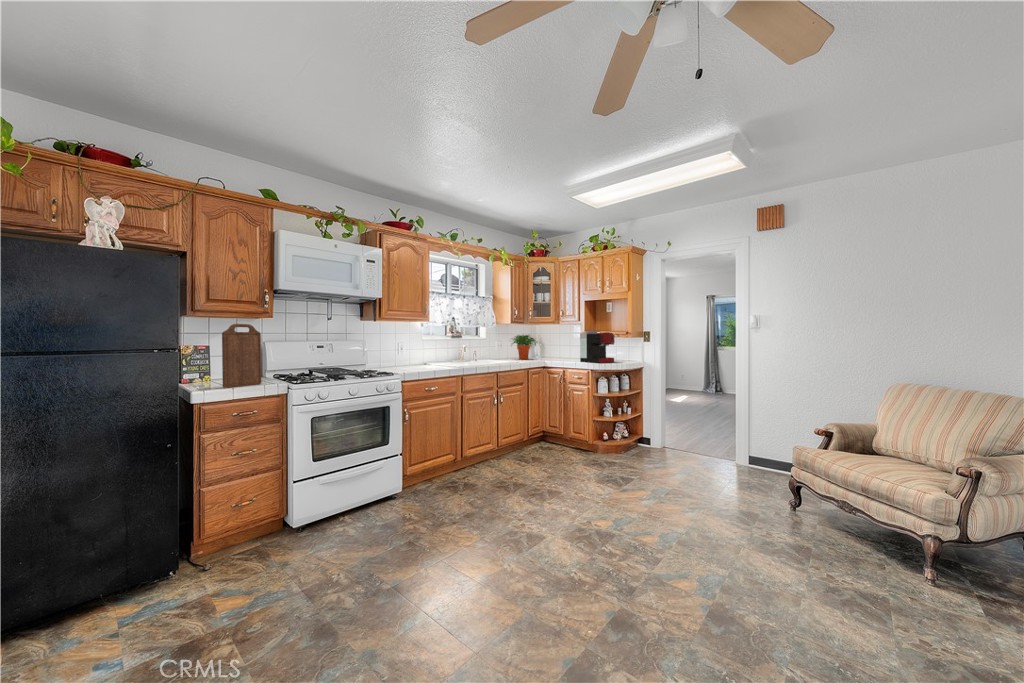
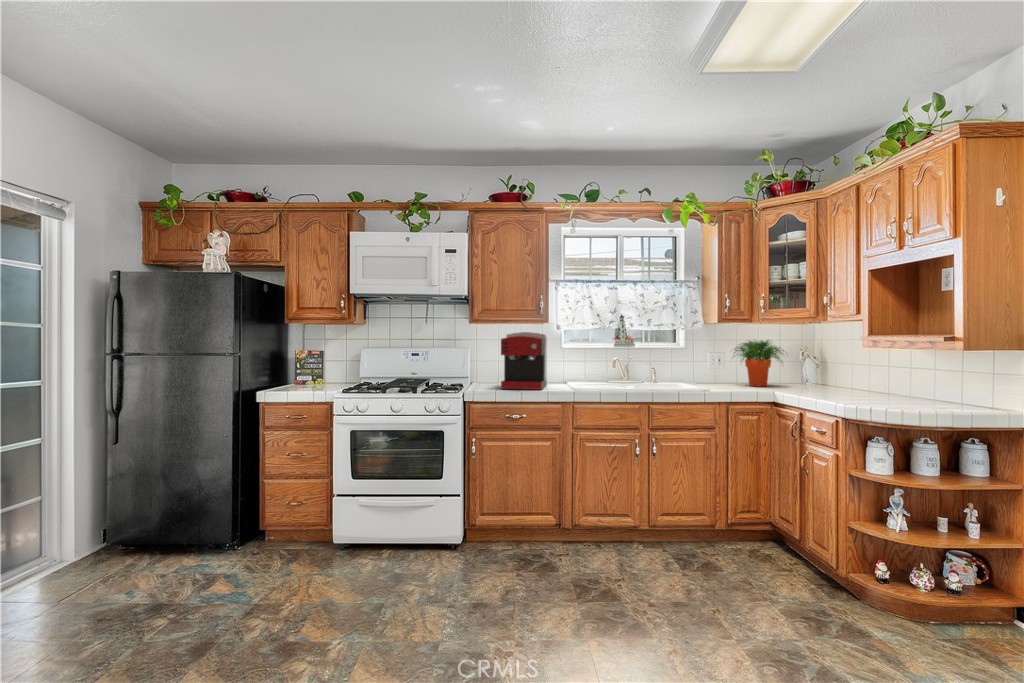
cutting board: present [222,324,261,388] -> none [279,332,316,391]
coffee maker: present [580,330,615,363] -> present [501,332,547,390]

